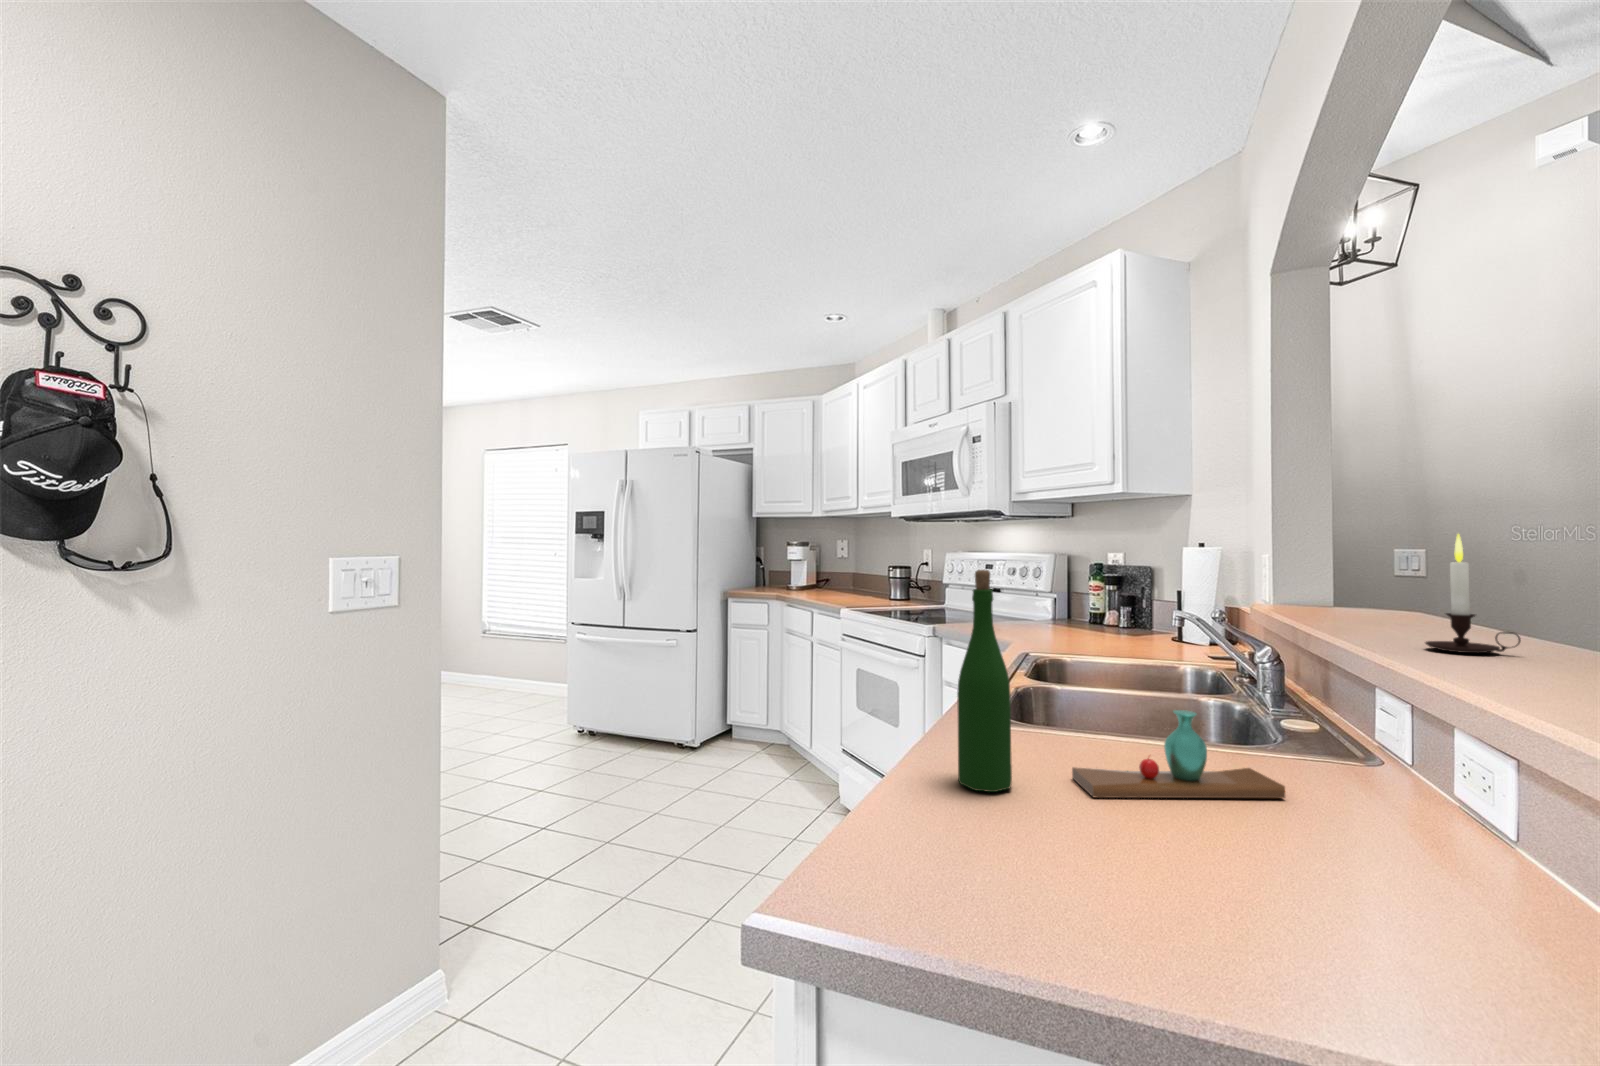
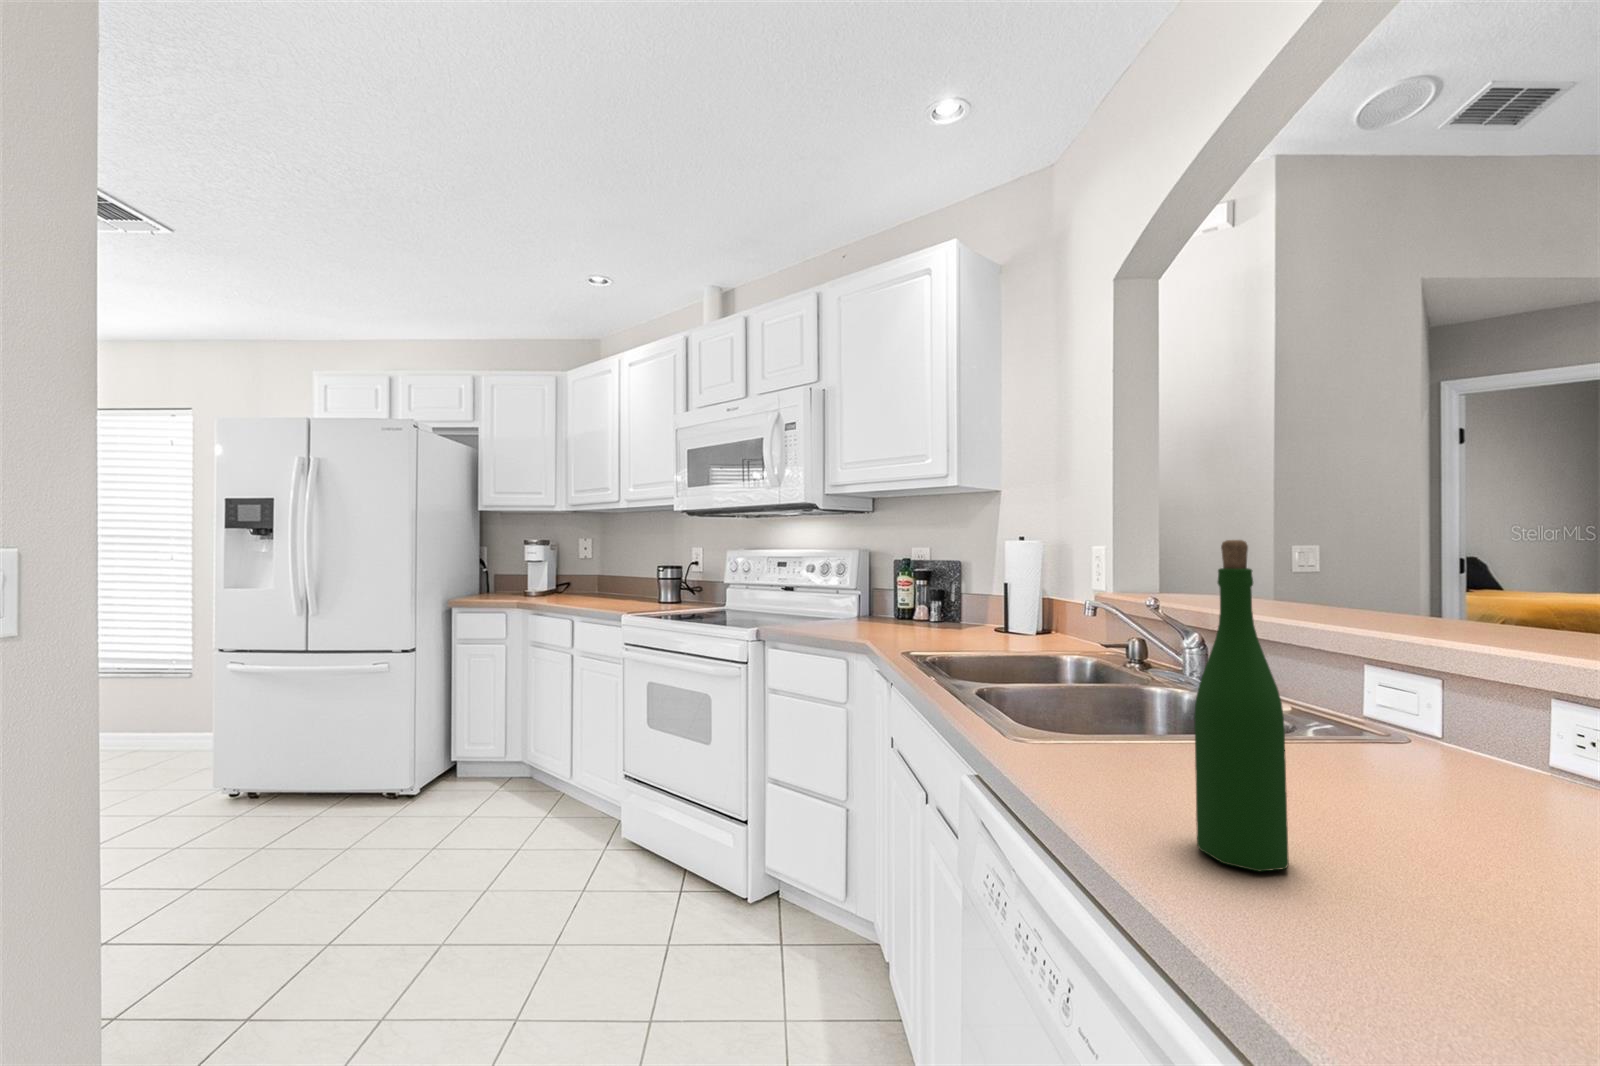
candle: present [1425,534,1521,653] -> none [1364,517,1449,627]
vase: present [1072,710,1285,798] -> none [1287,714,1490,849]

